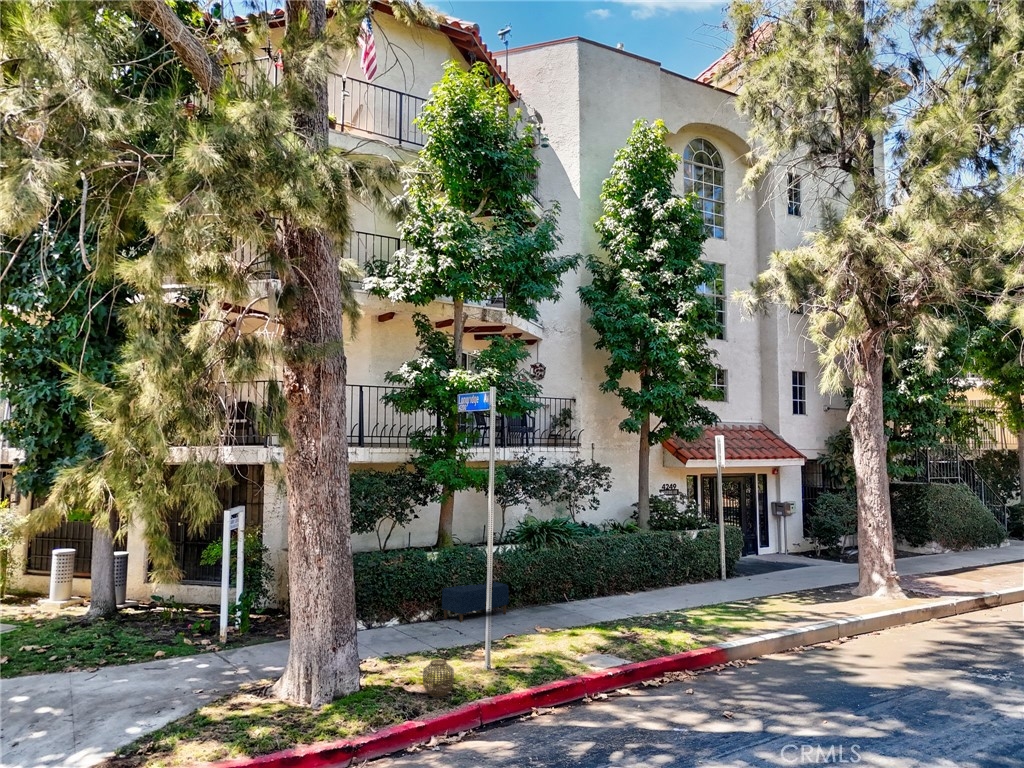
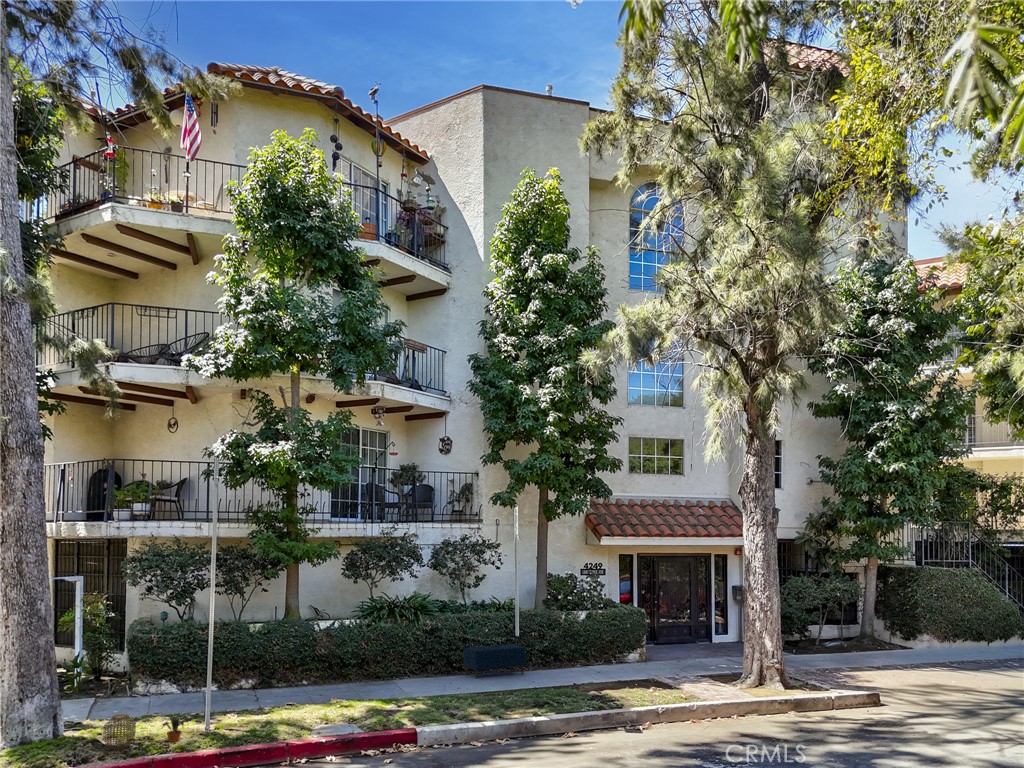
bench: present [442,582,509,622] -> present [464,644,526,678]
potted plant: none [463,659,491,684] -> present [162,718,188,742]

